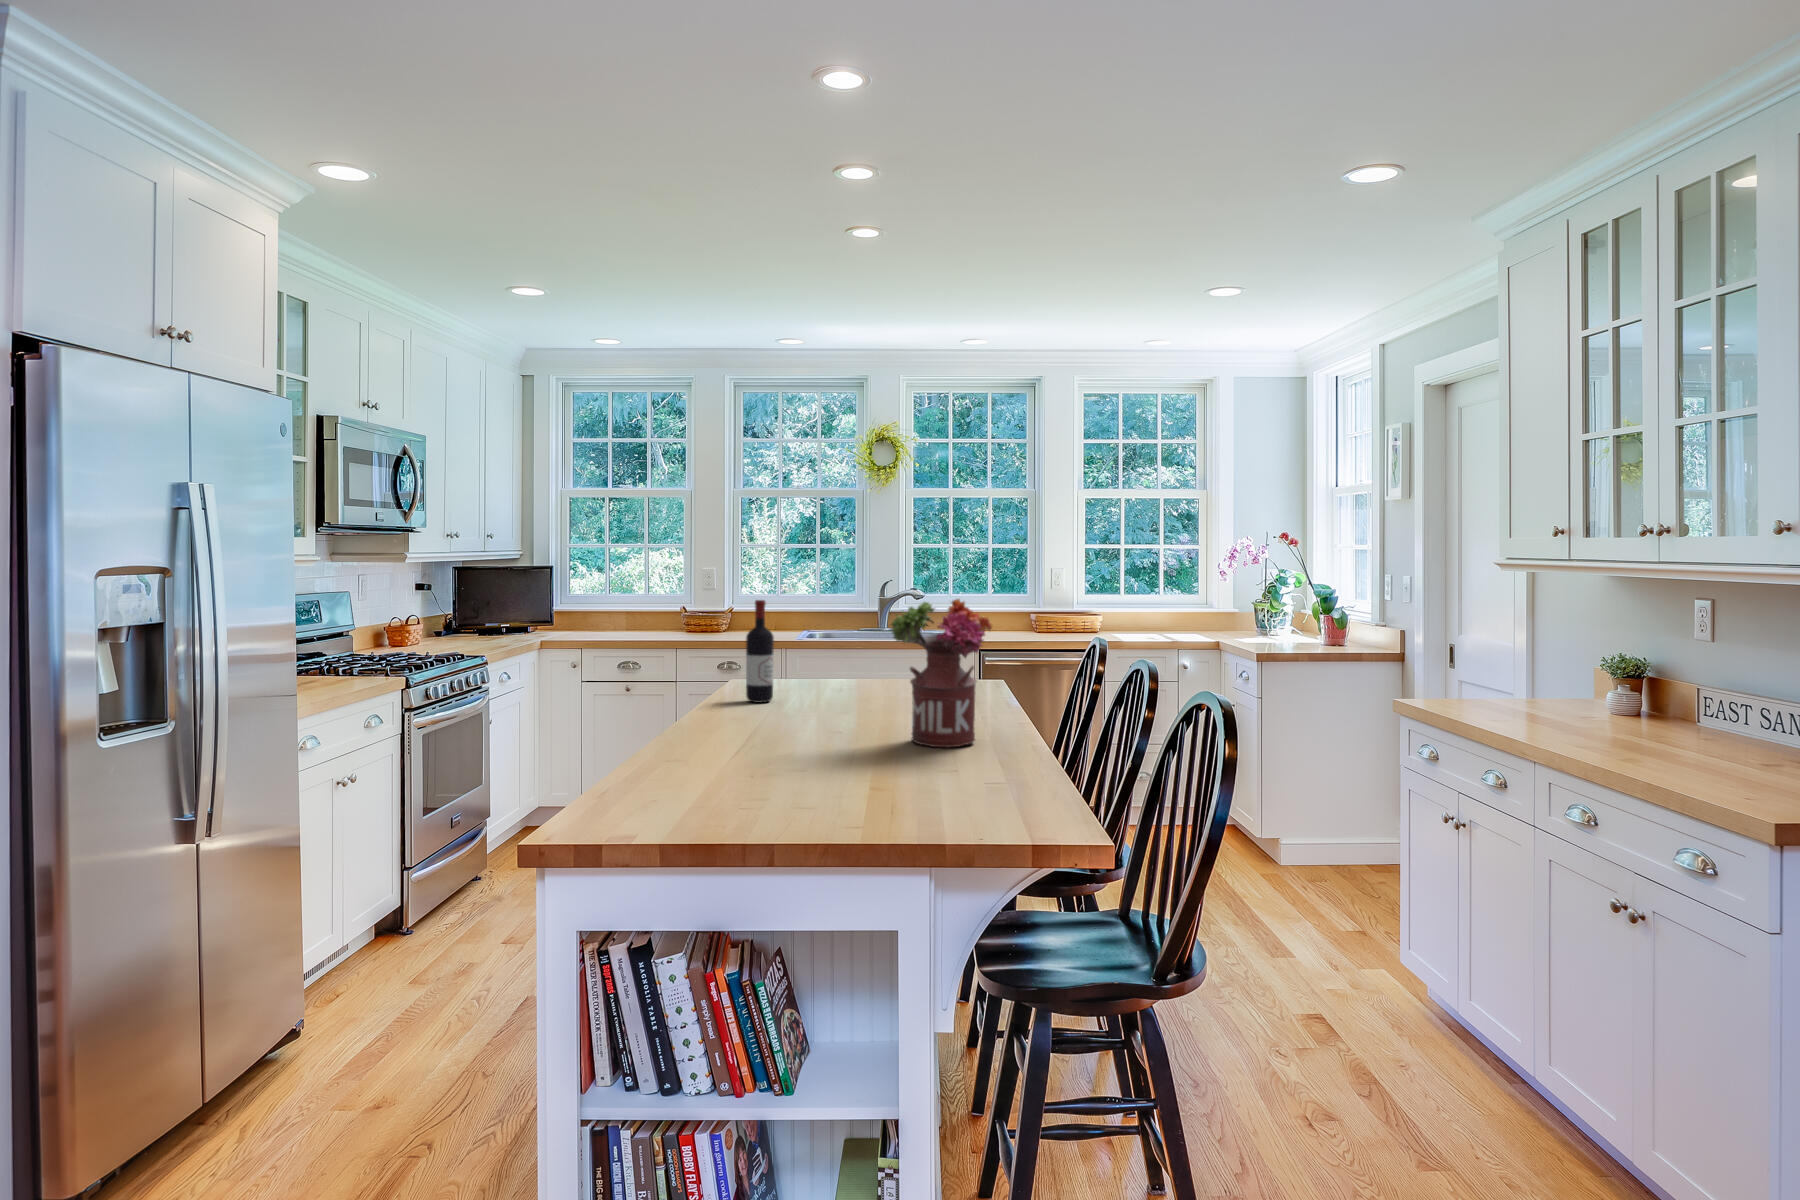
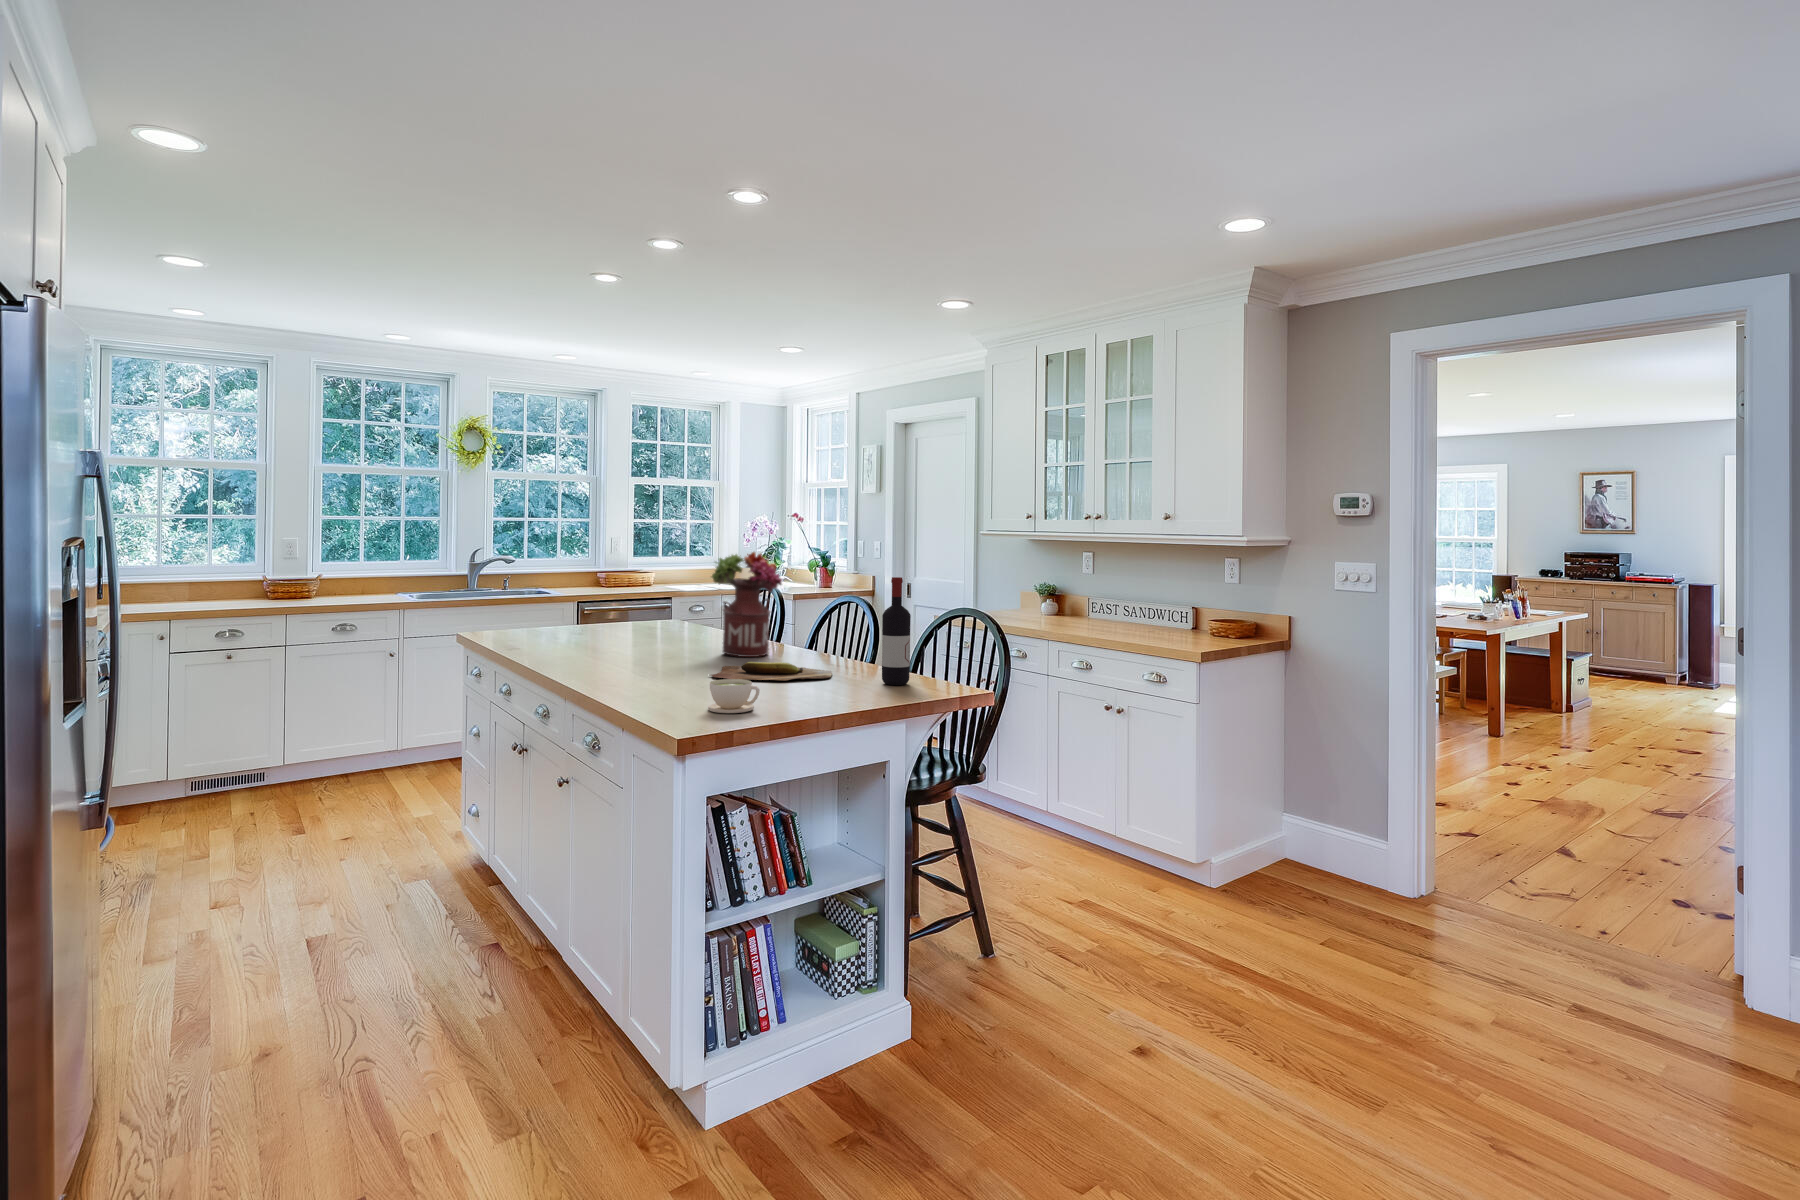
wine bottle: present [746,600,774,703] -> present [882,577,911,685]
cutting board: none [799,756,973,792] -> present [711,662,832,680]
coffee cup: none [654,780,718,829] -> present [708,679,760,713]

